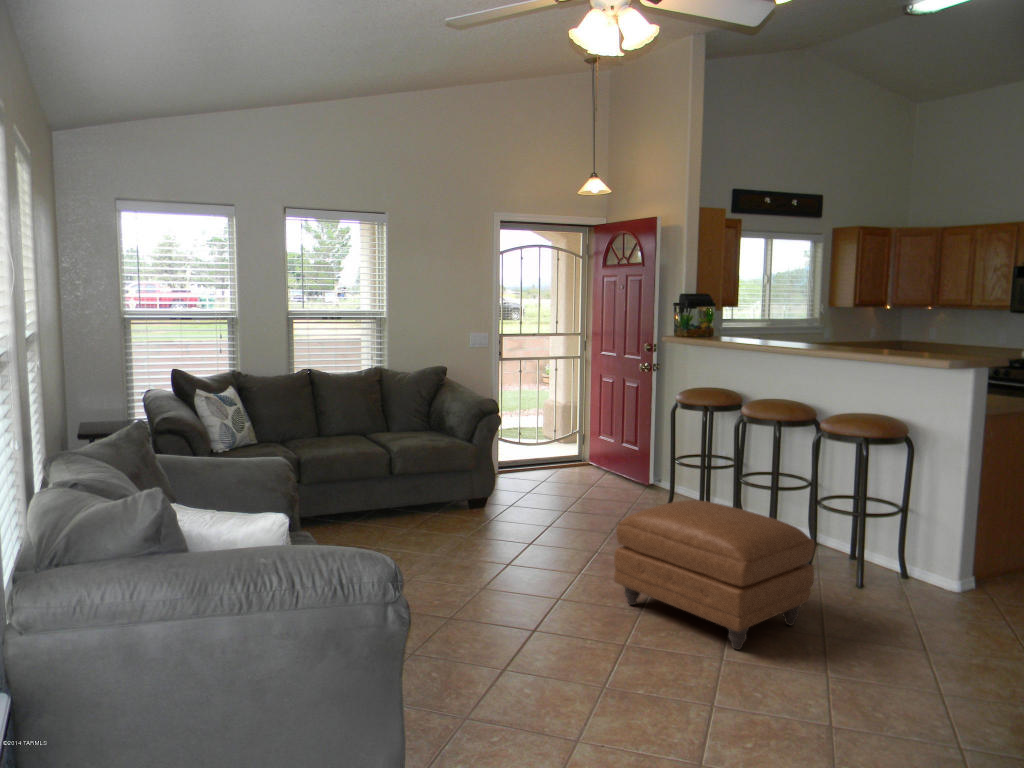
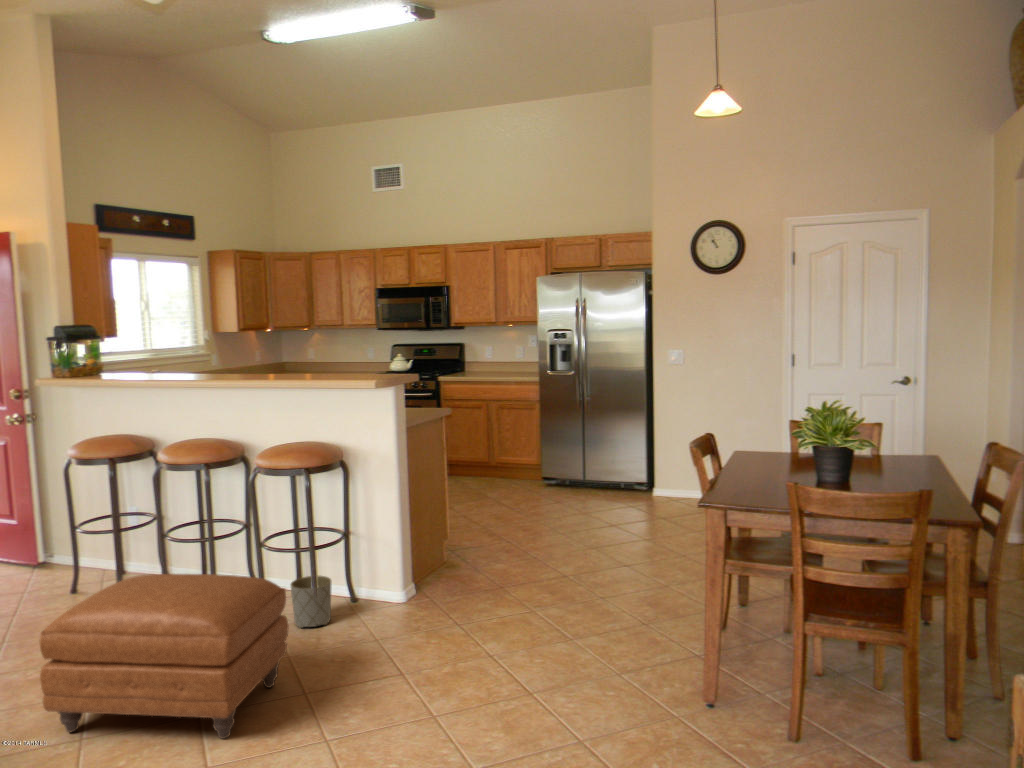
planter: none [835,541,877,592] -> present [291,576,332,628]

